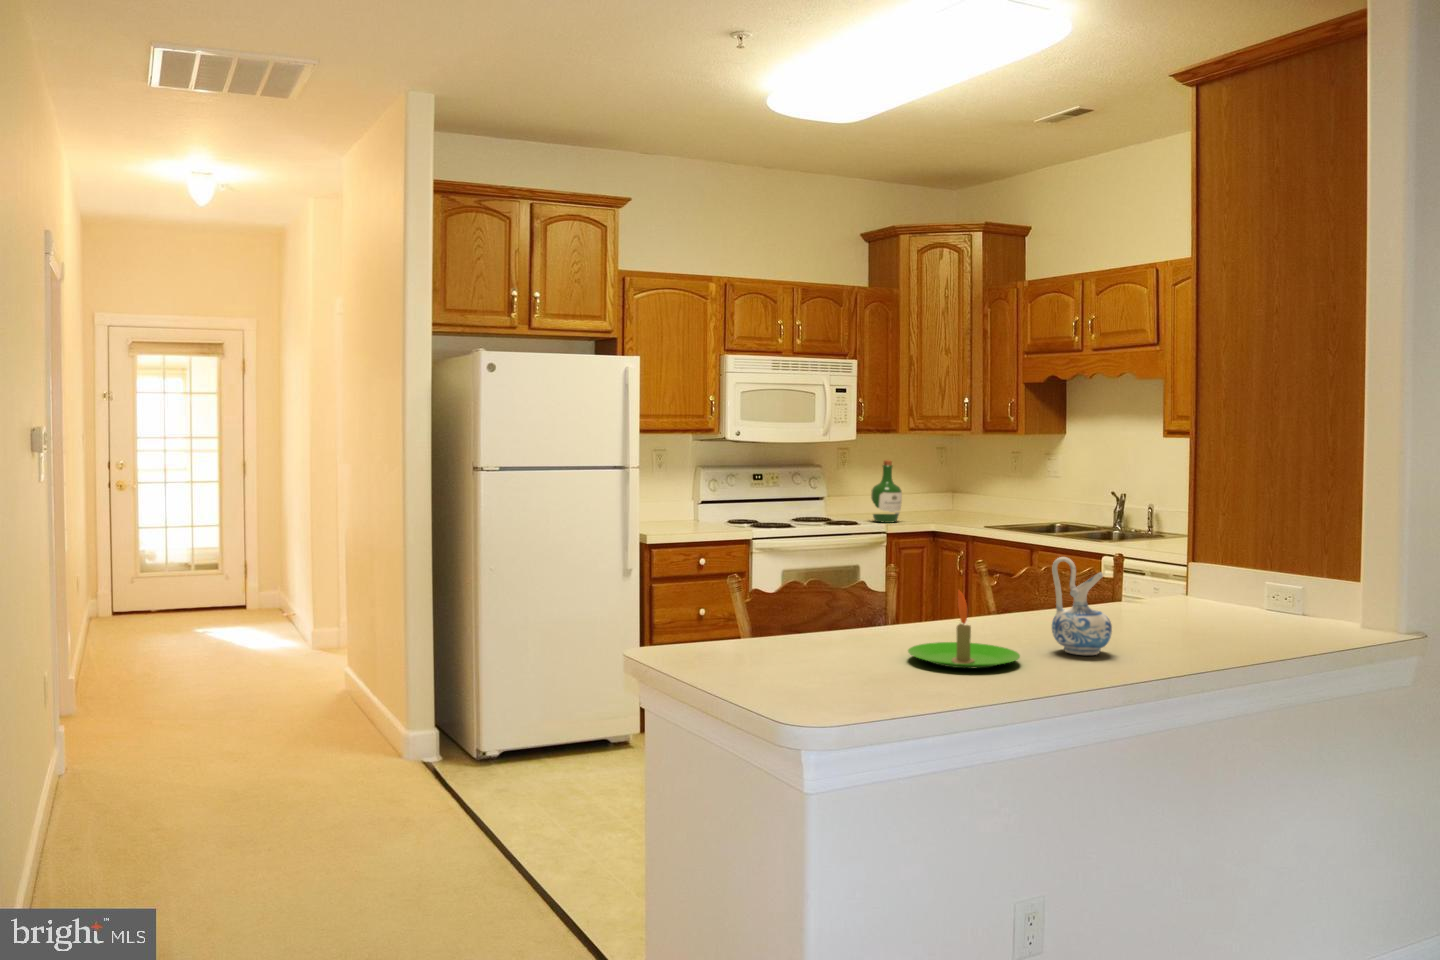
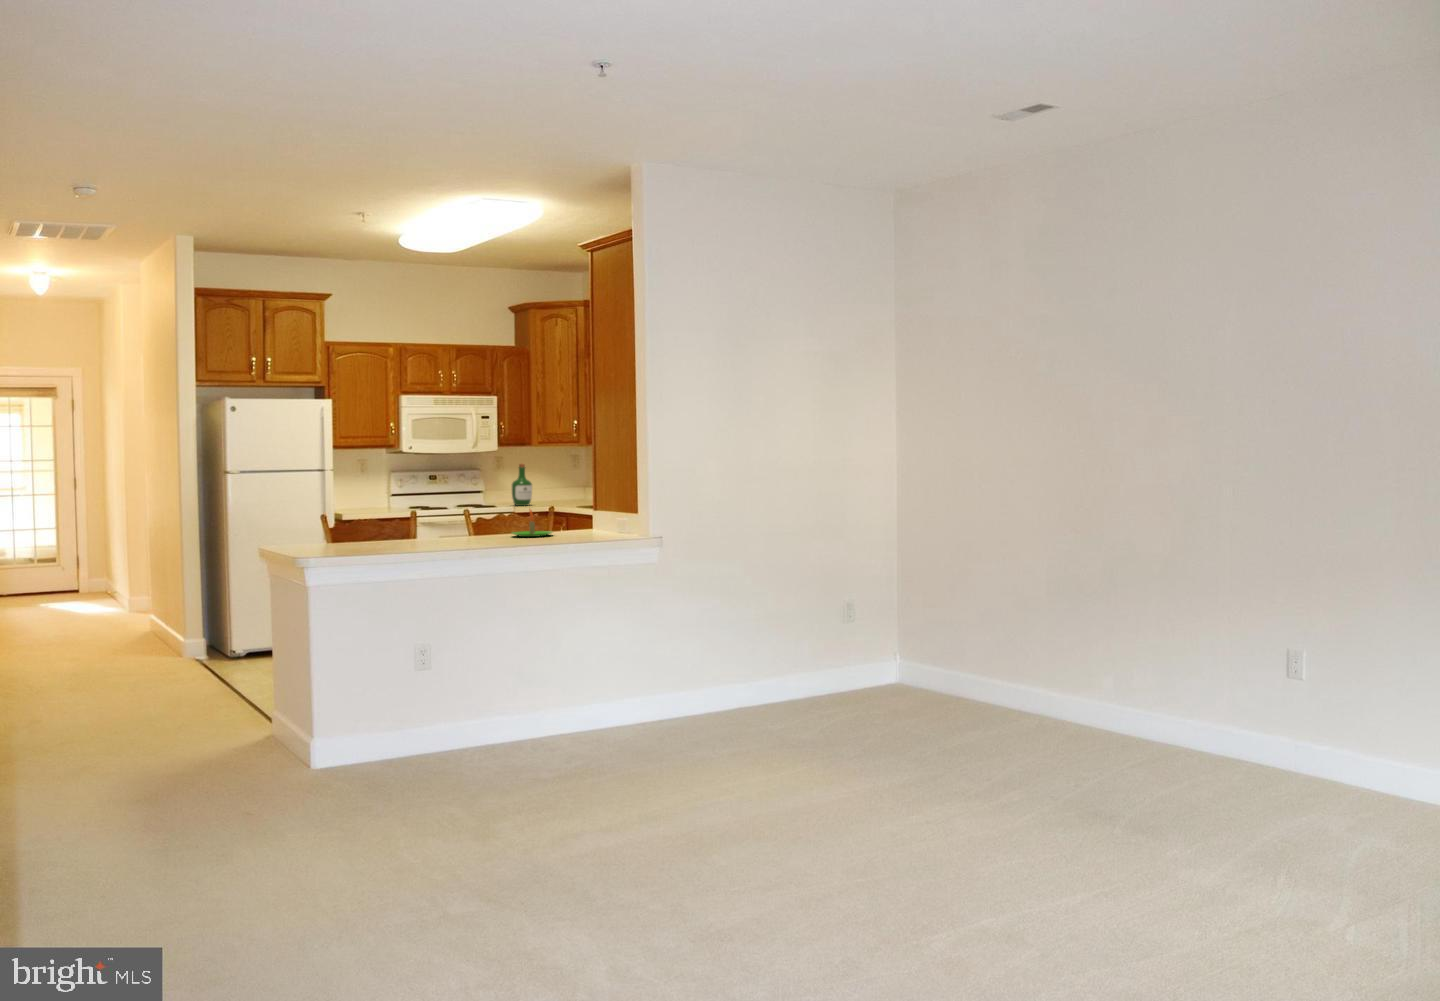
ceramic pitcher: present [1052,557,1112,655] -> none [444,501,468,541]
candle: present [908,591,1020,668] -> present [512,510,552,537]

